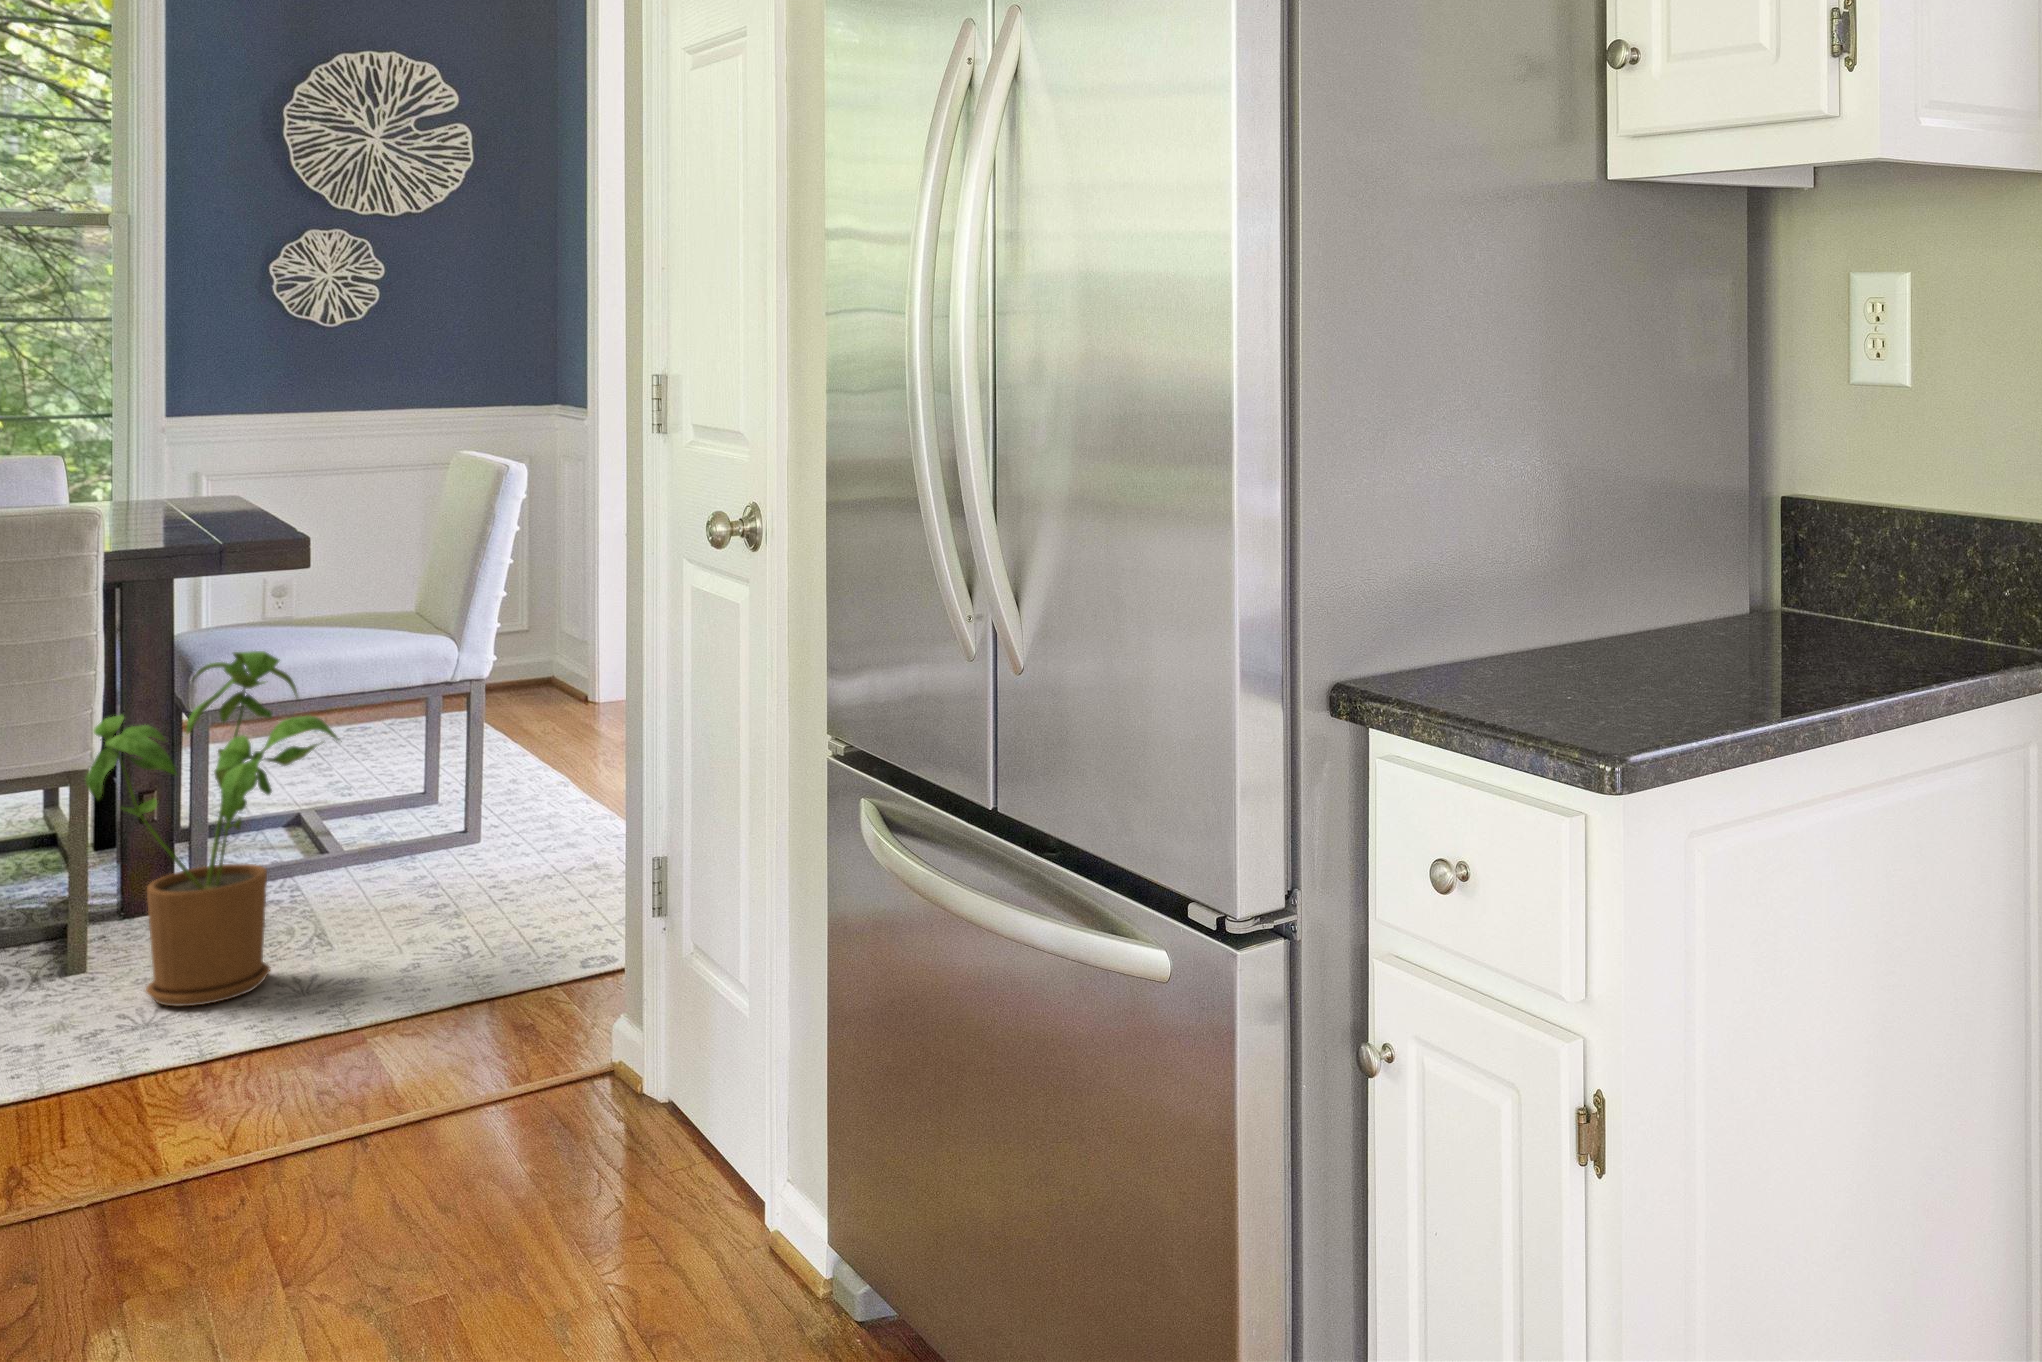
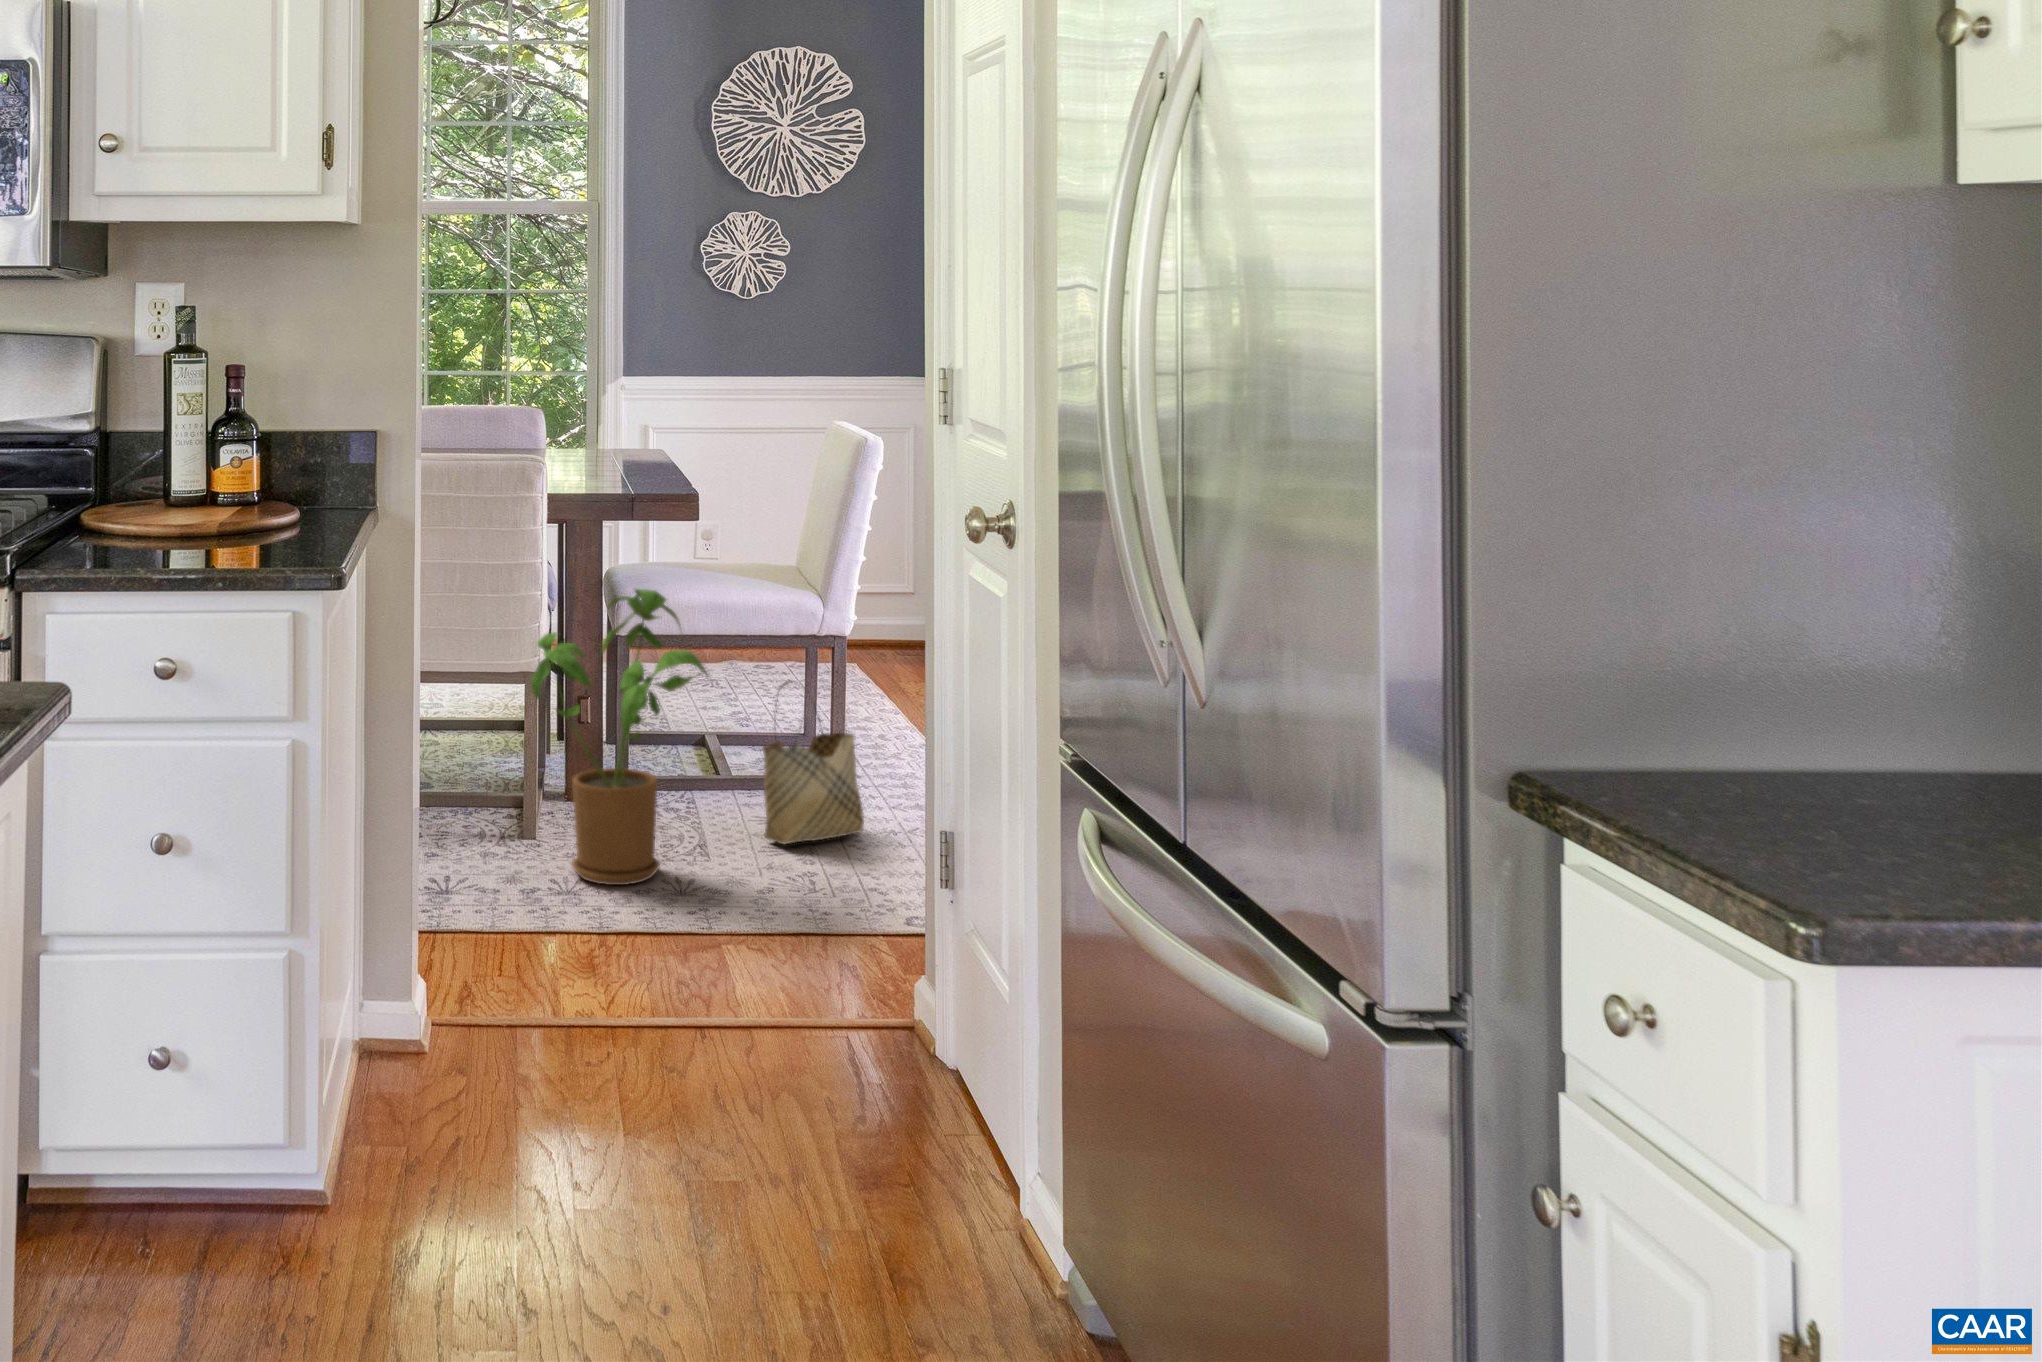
woven basket: none [397,736,519,917] -> present [762,682,864,844]

